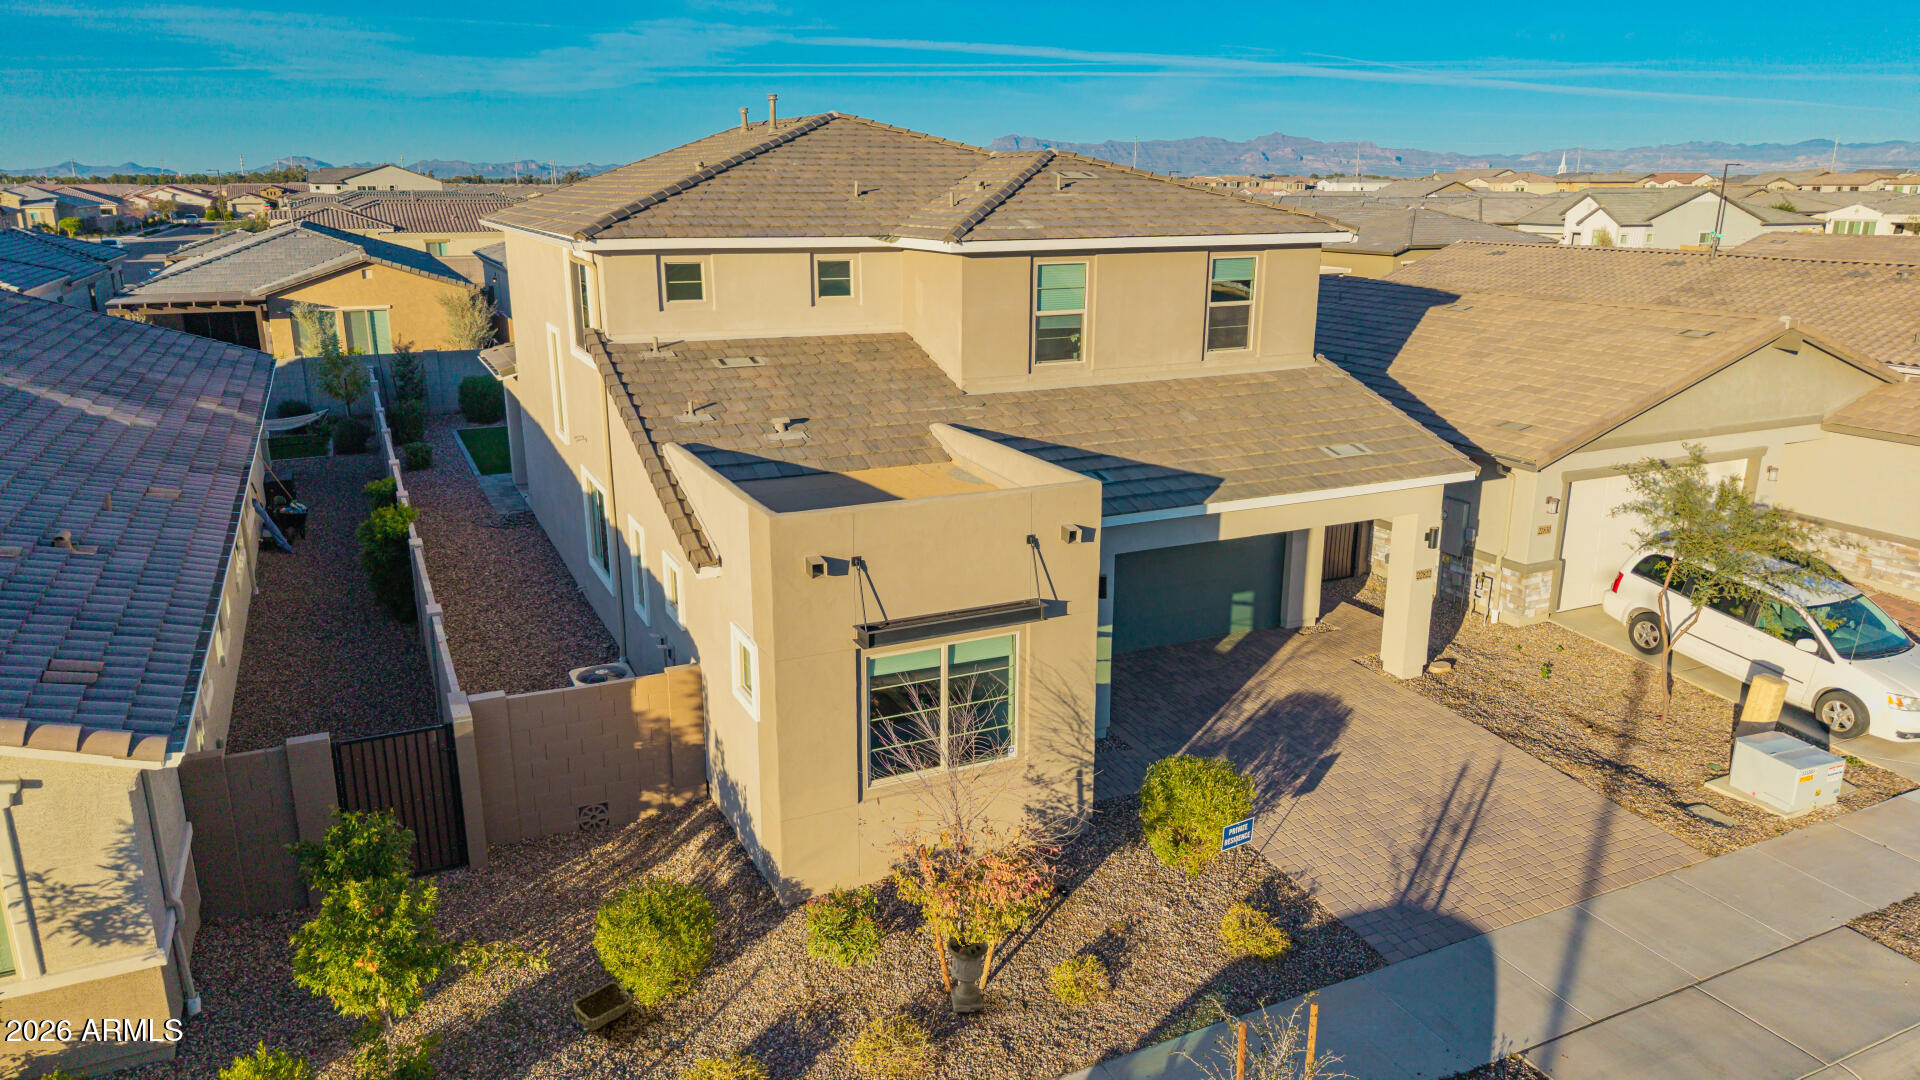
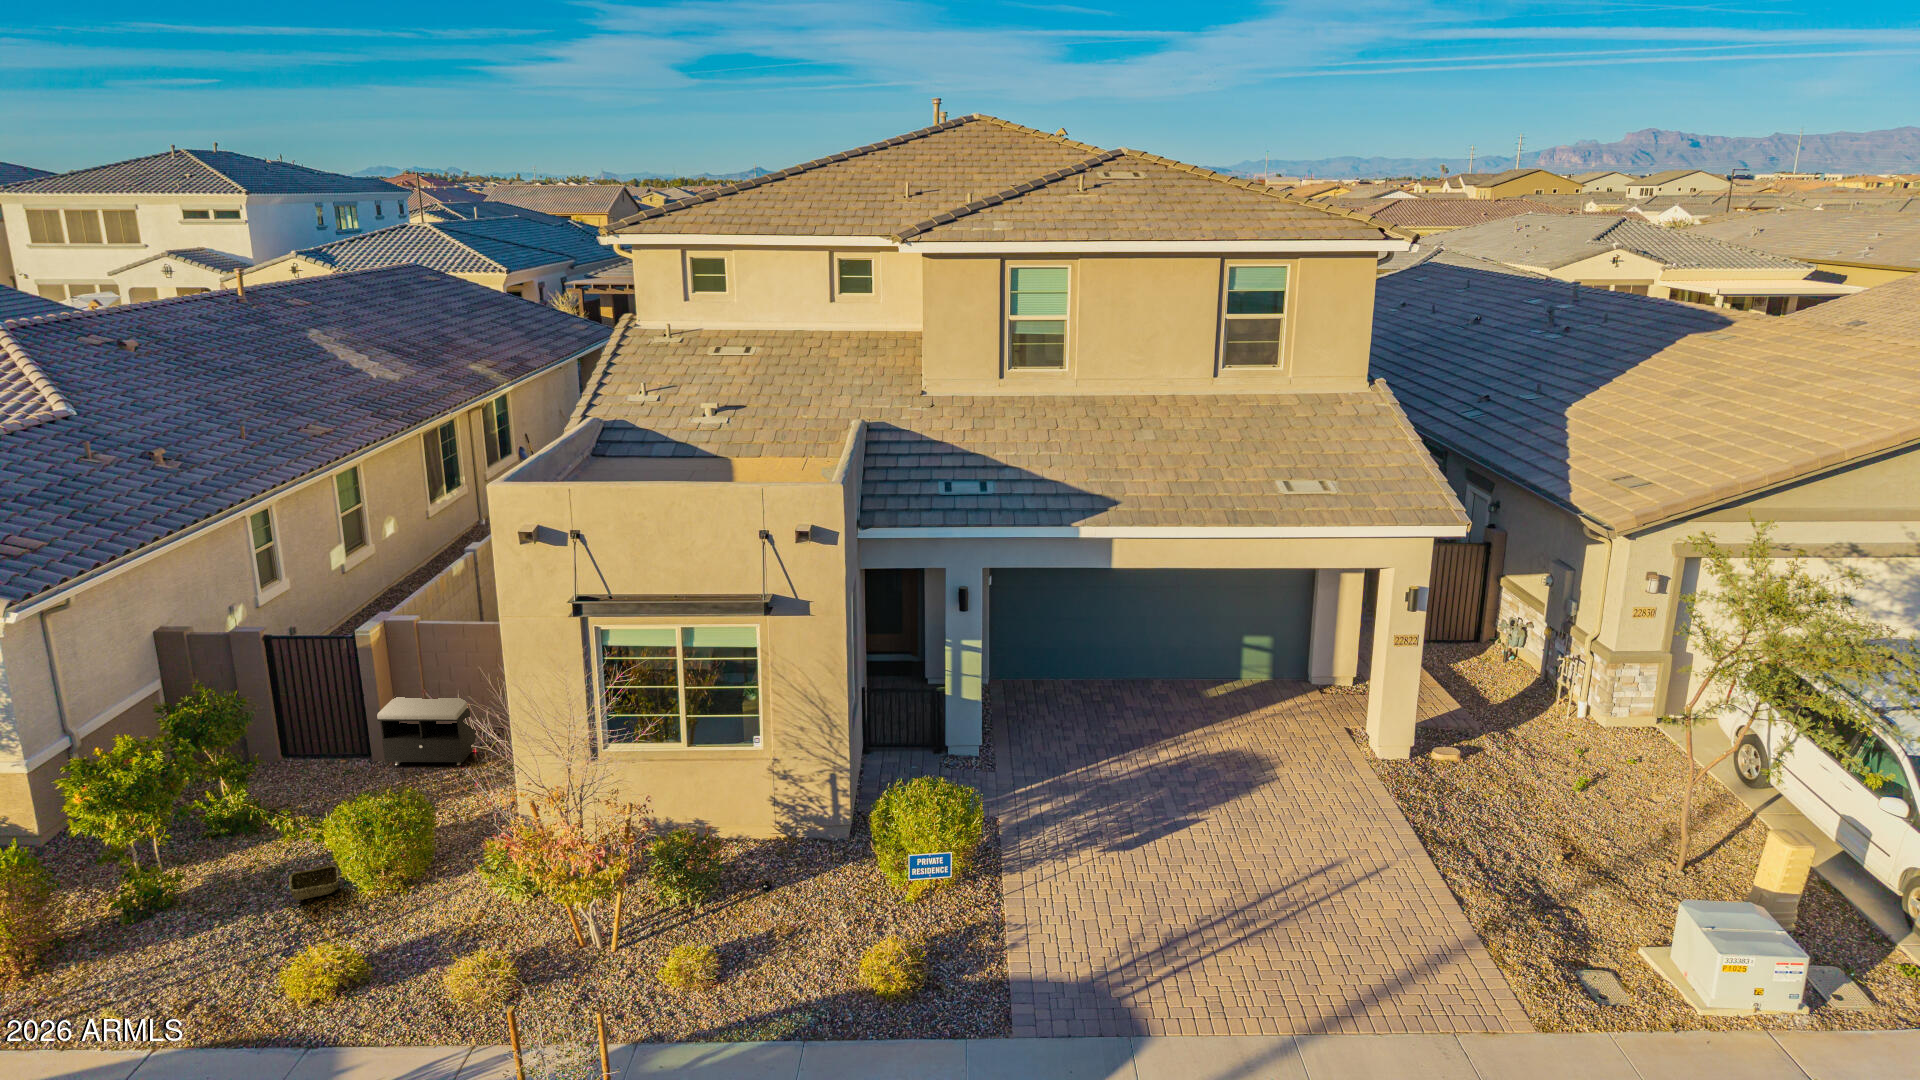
storage bench: none [507,770,612,867] -> present [377,697,476,765]
planter: present [947,937,988,1013] -> none [554,892,598,967]

